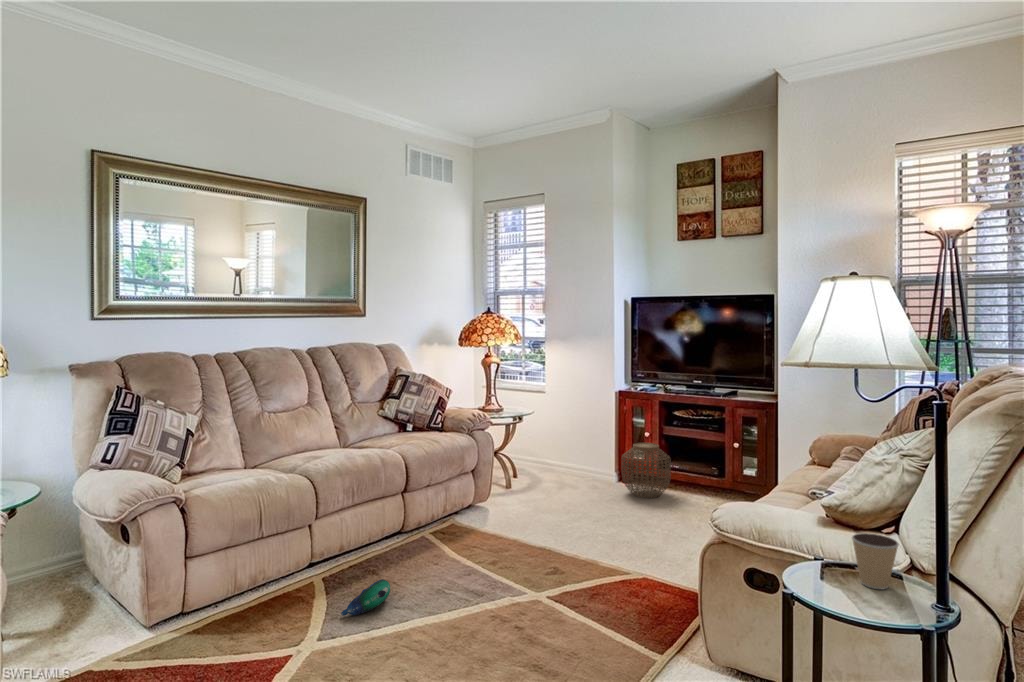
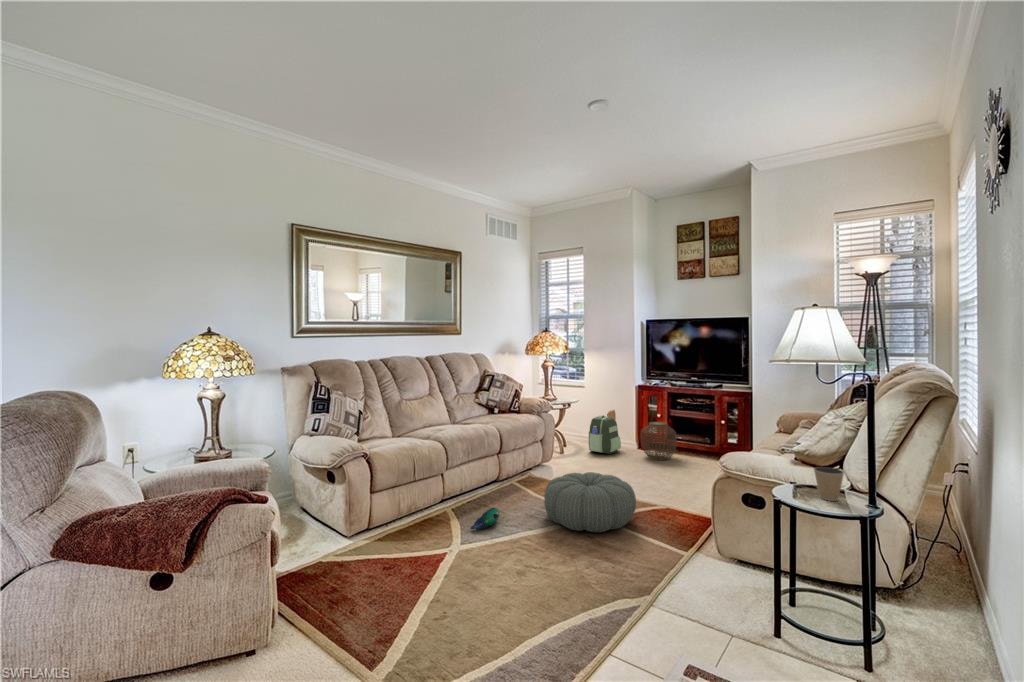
backpack: none [549,424,594,488] -> present [589,410,621,454]
pouf: none [459,523,597,619] -> present [544,472,636,532]

